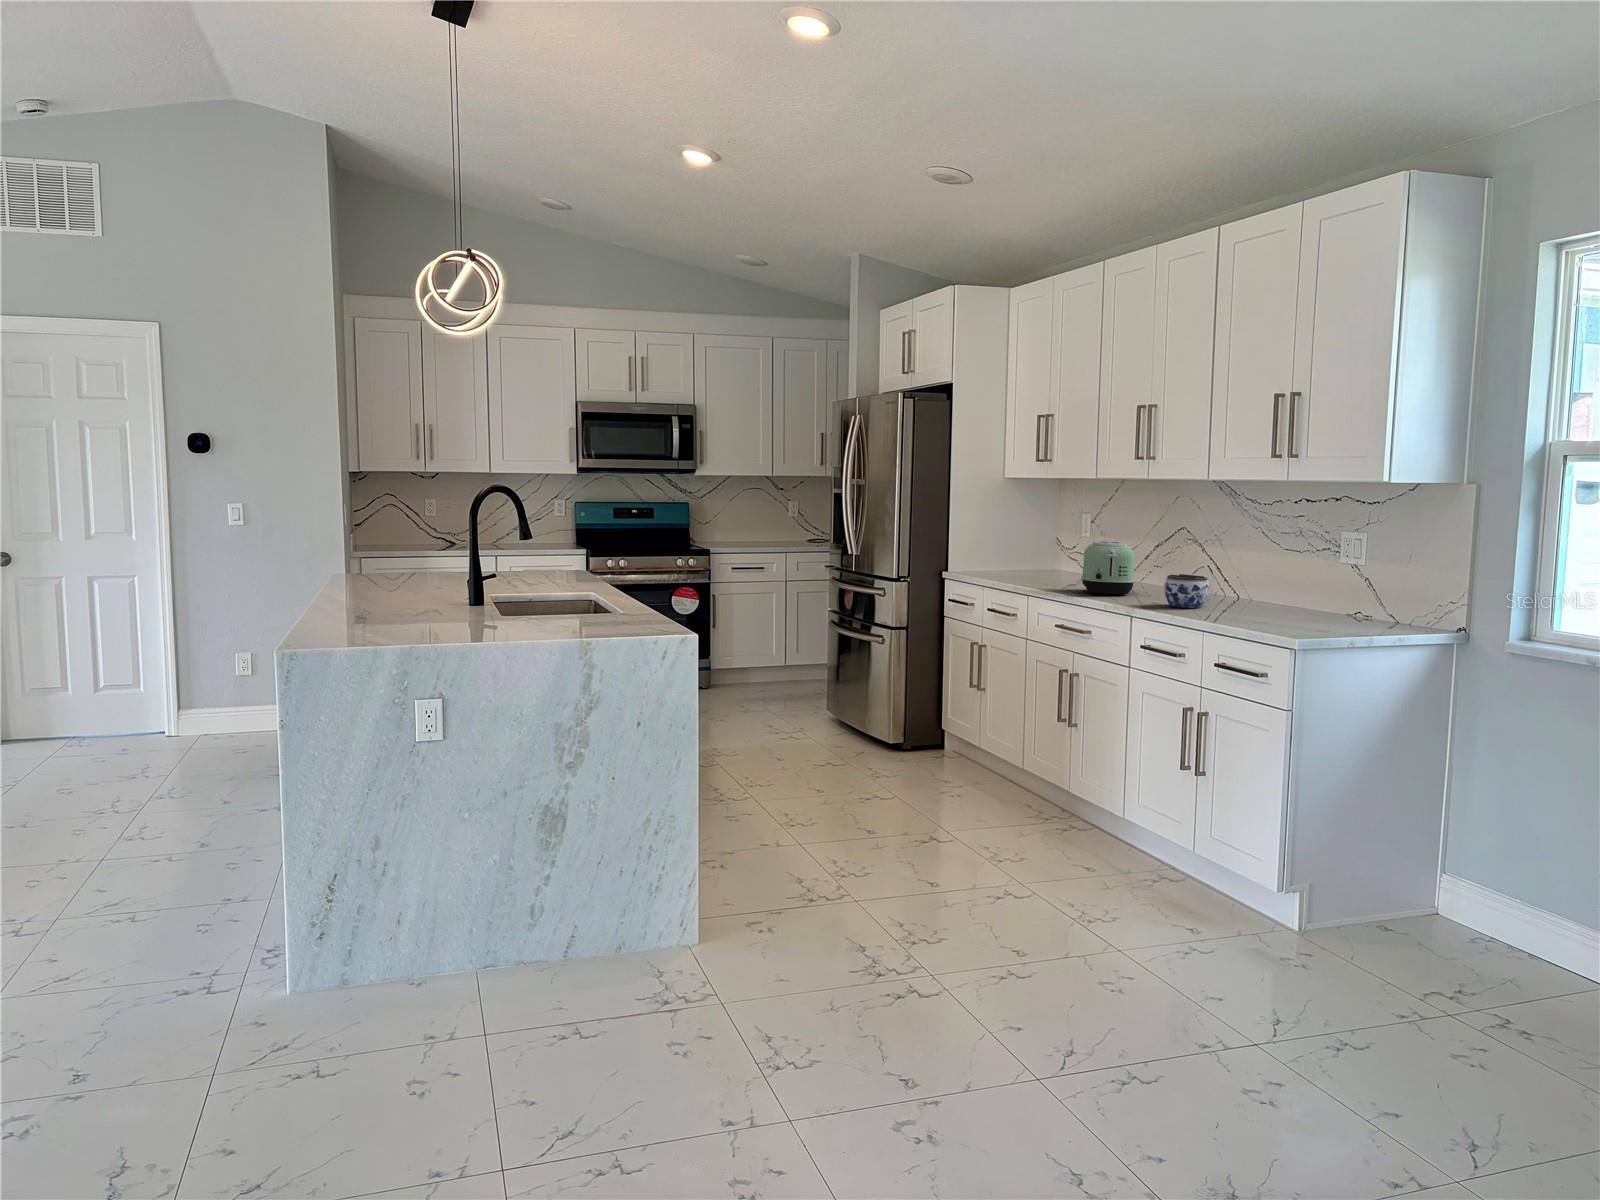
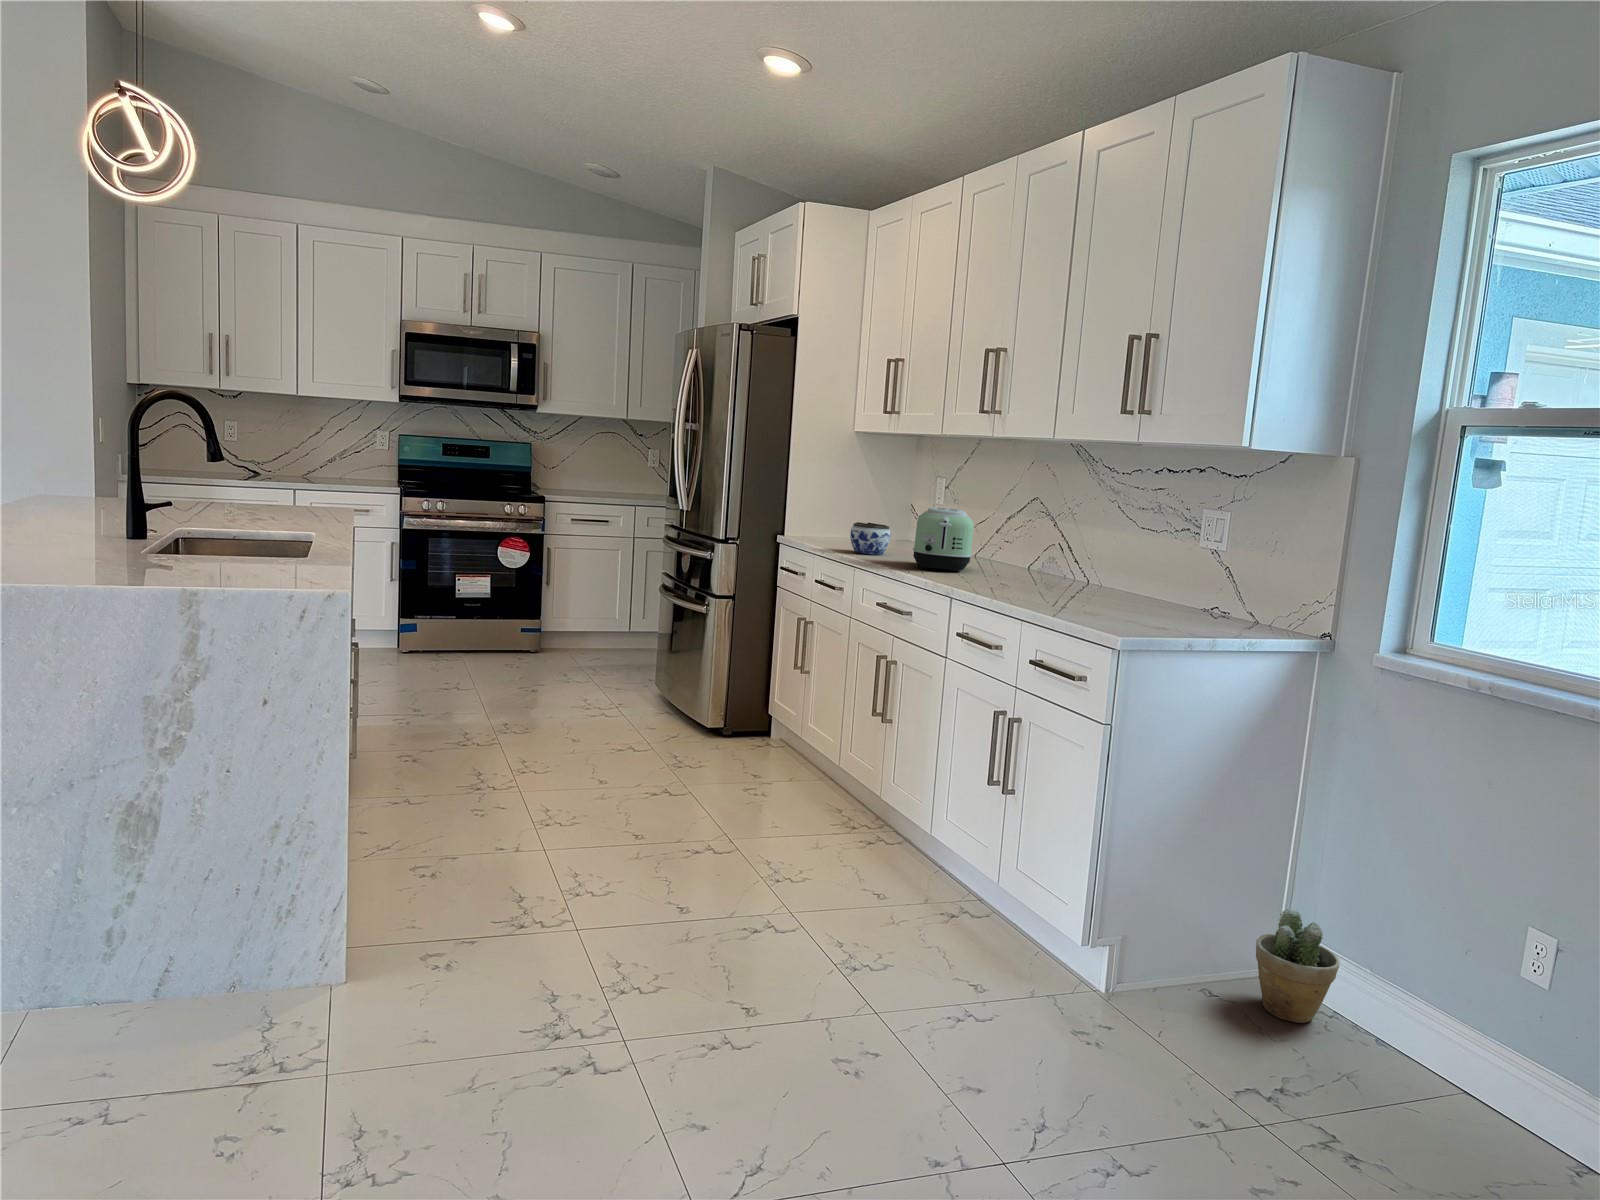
jar: present [1164,574,1209,608] -> present [850,522,891,555]
potted plant: none [1422,856,1495,948] -> present [1256,909,1340,1023]

